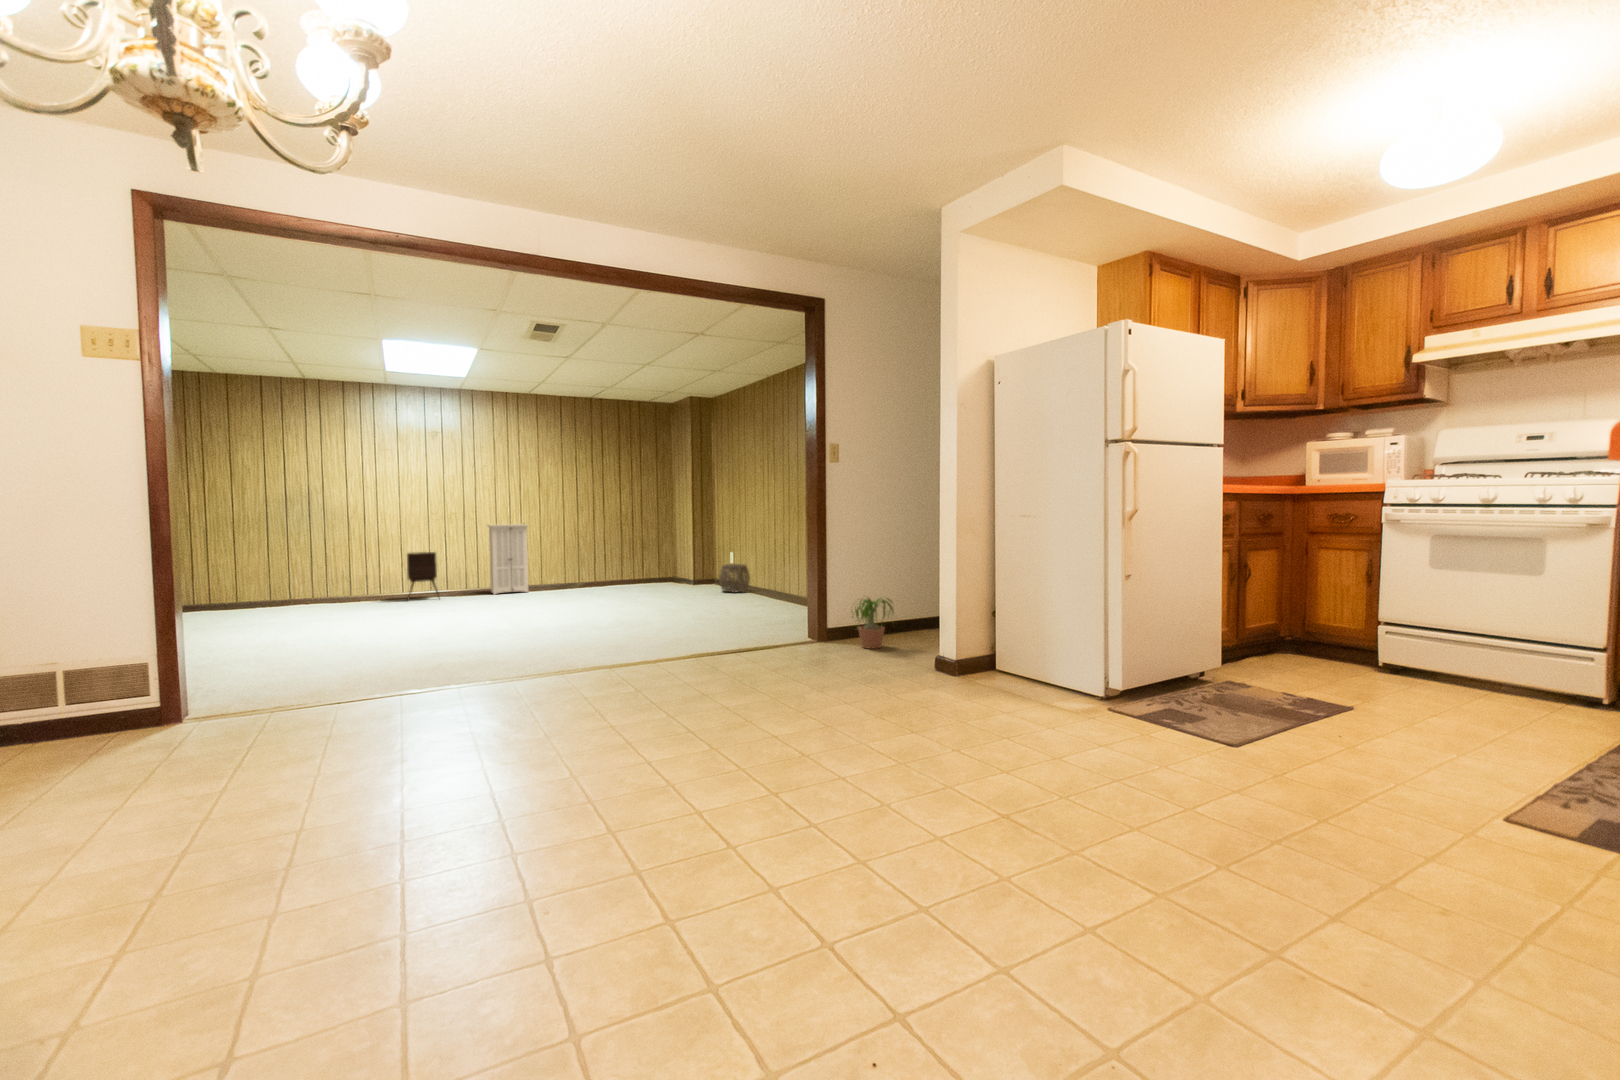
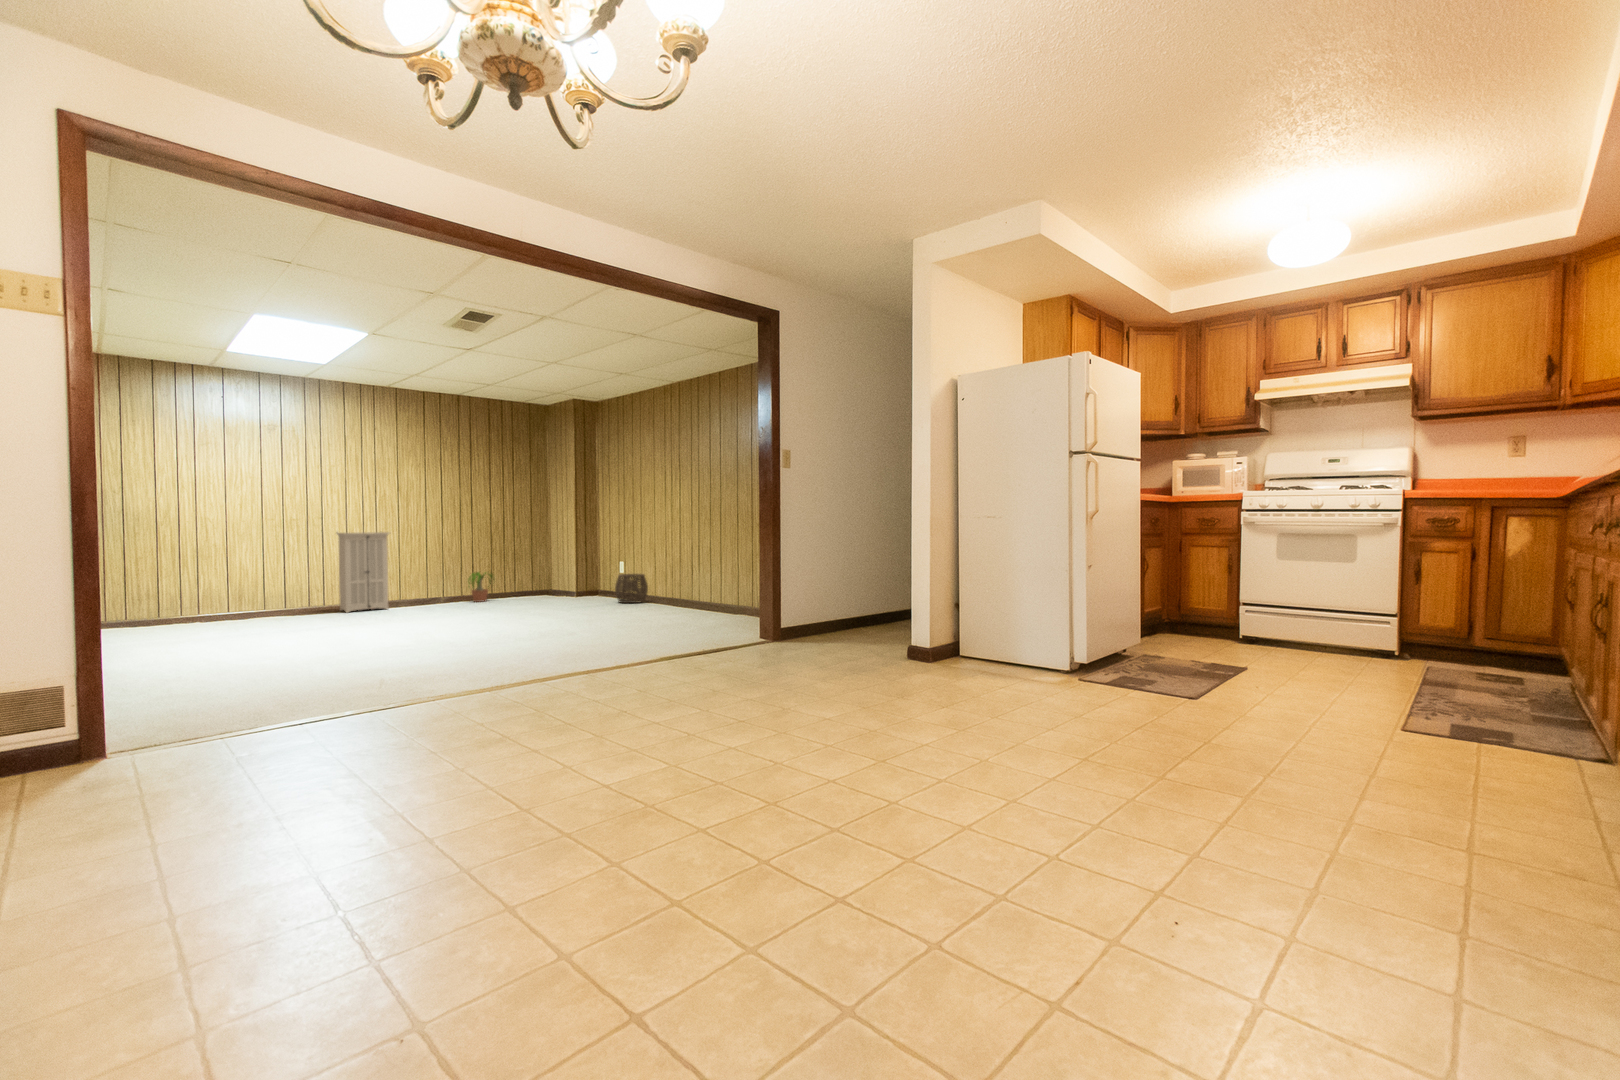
side table: present [407,552,440,597] -> none [234,564,280,623]
potted plant: present [852,598,894,649] -> present [469,572,494,602]

